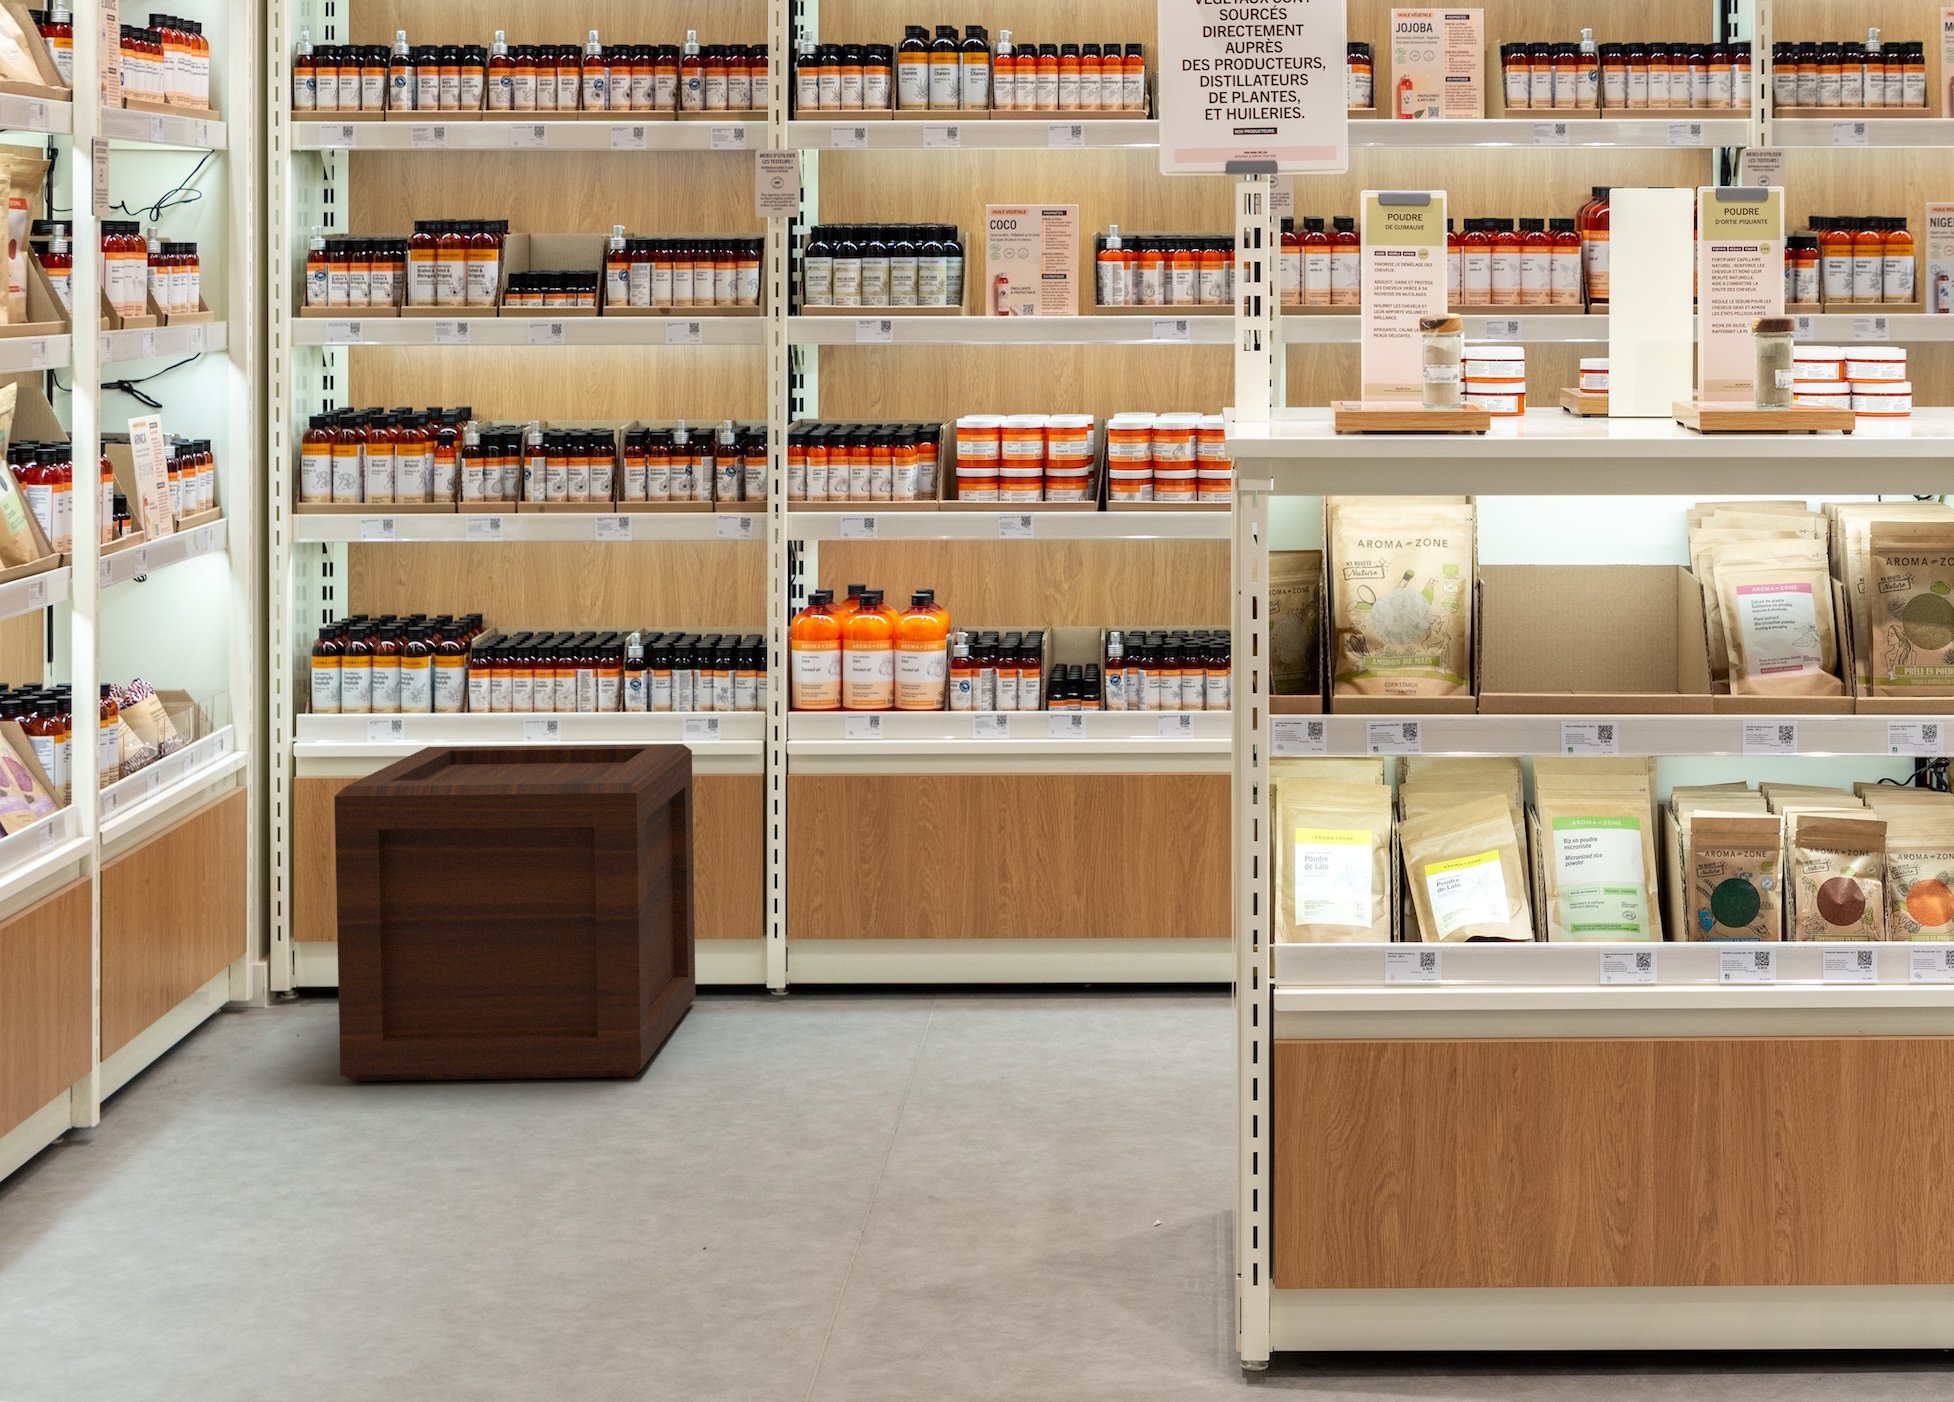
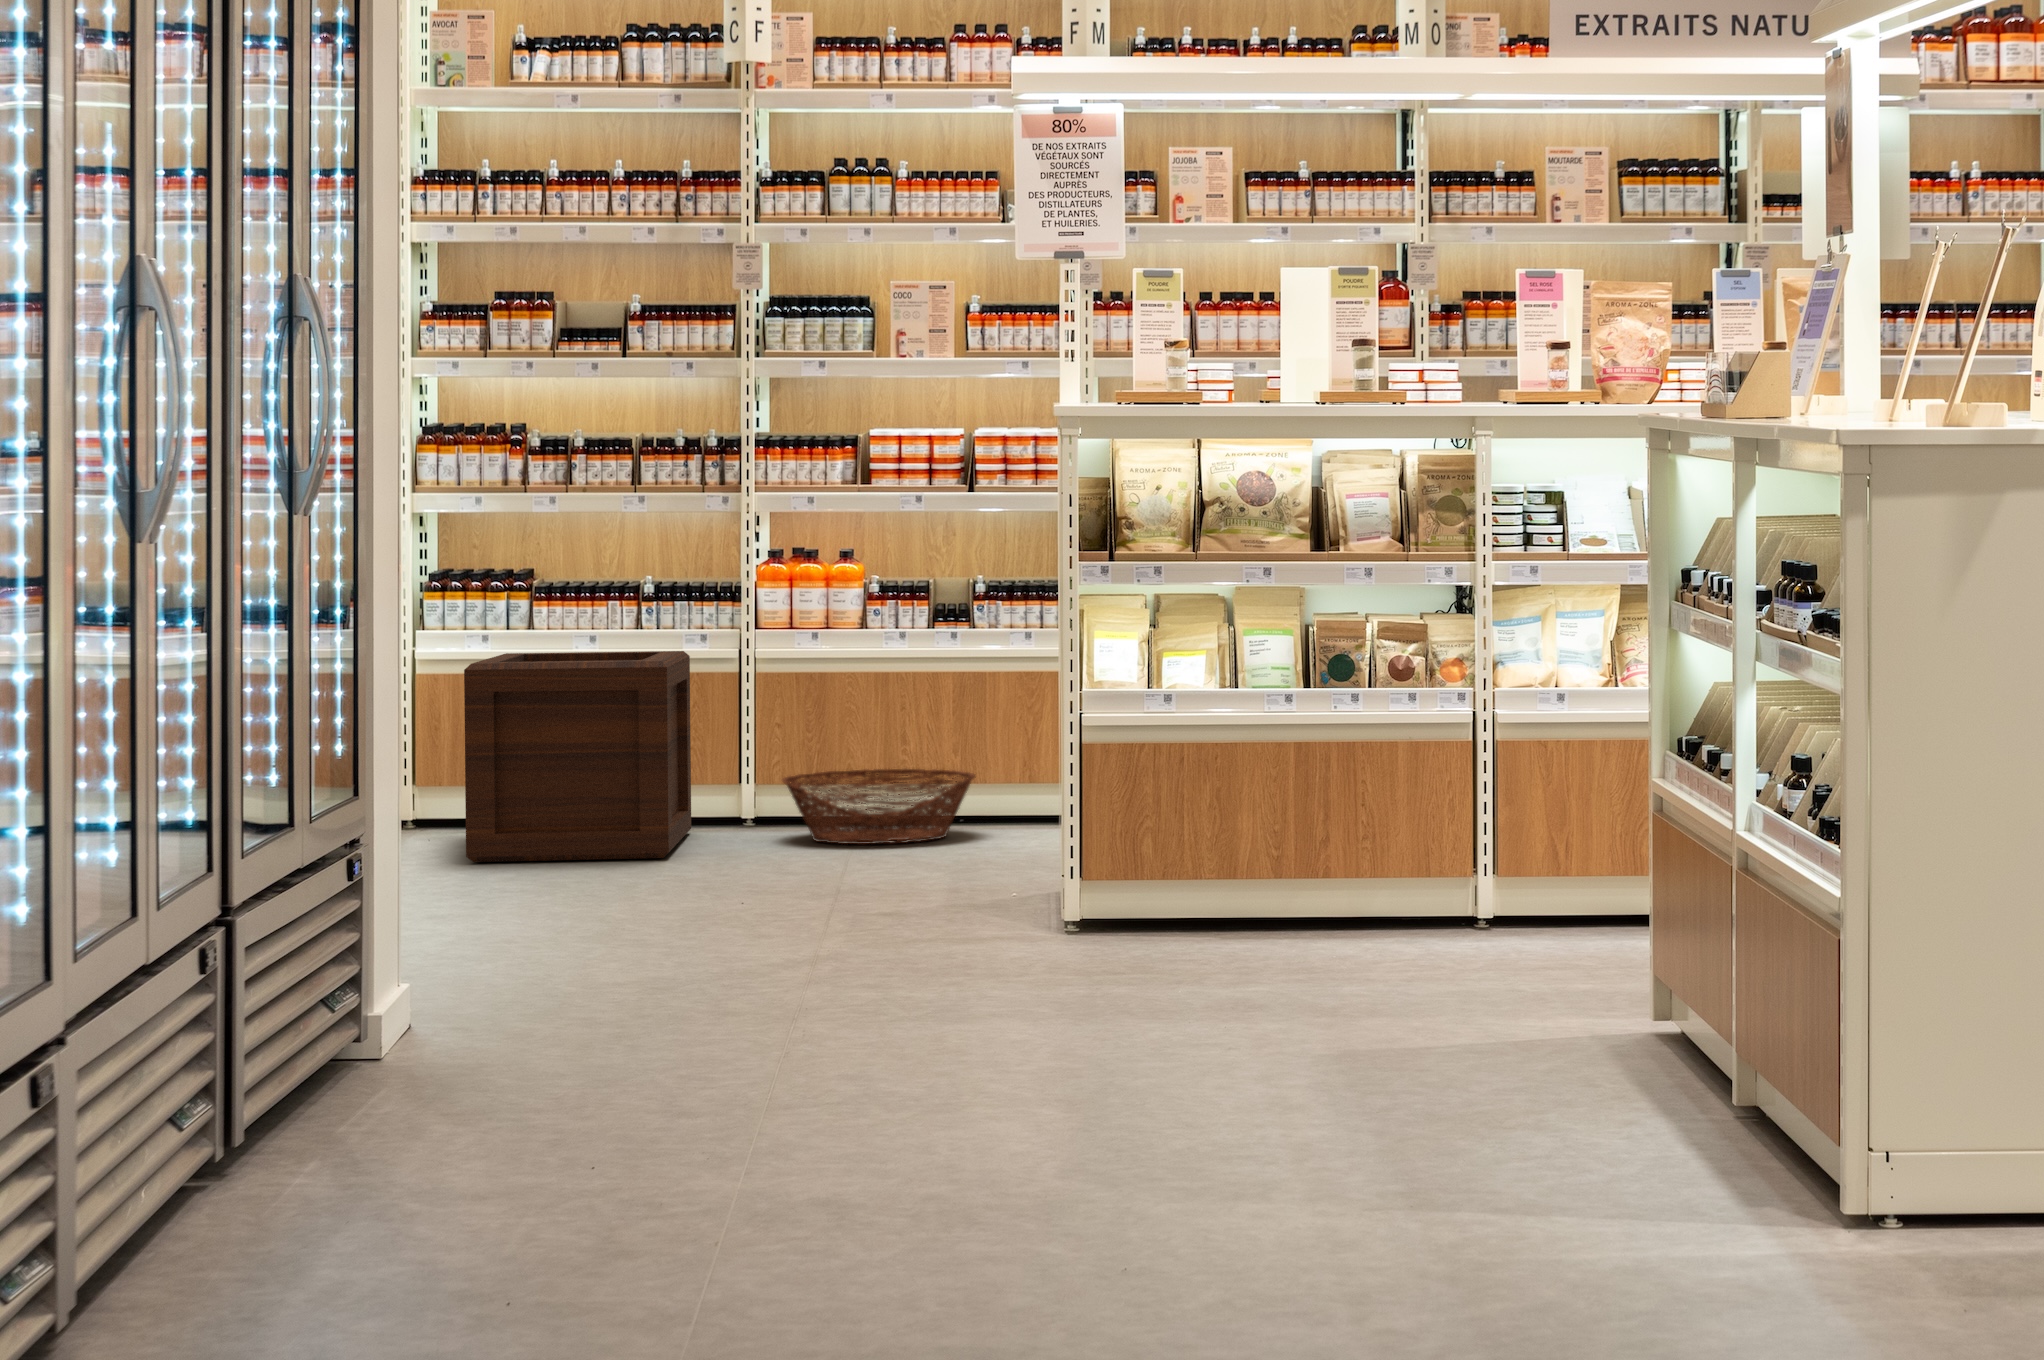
basket: none [817,913,1103,1043] -> present [782,769,976,844]

